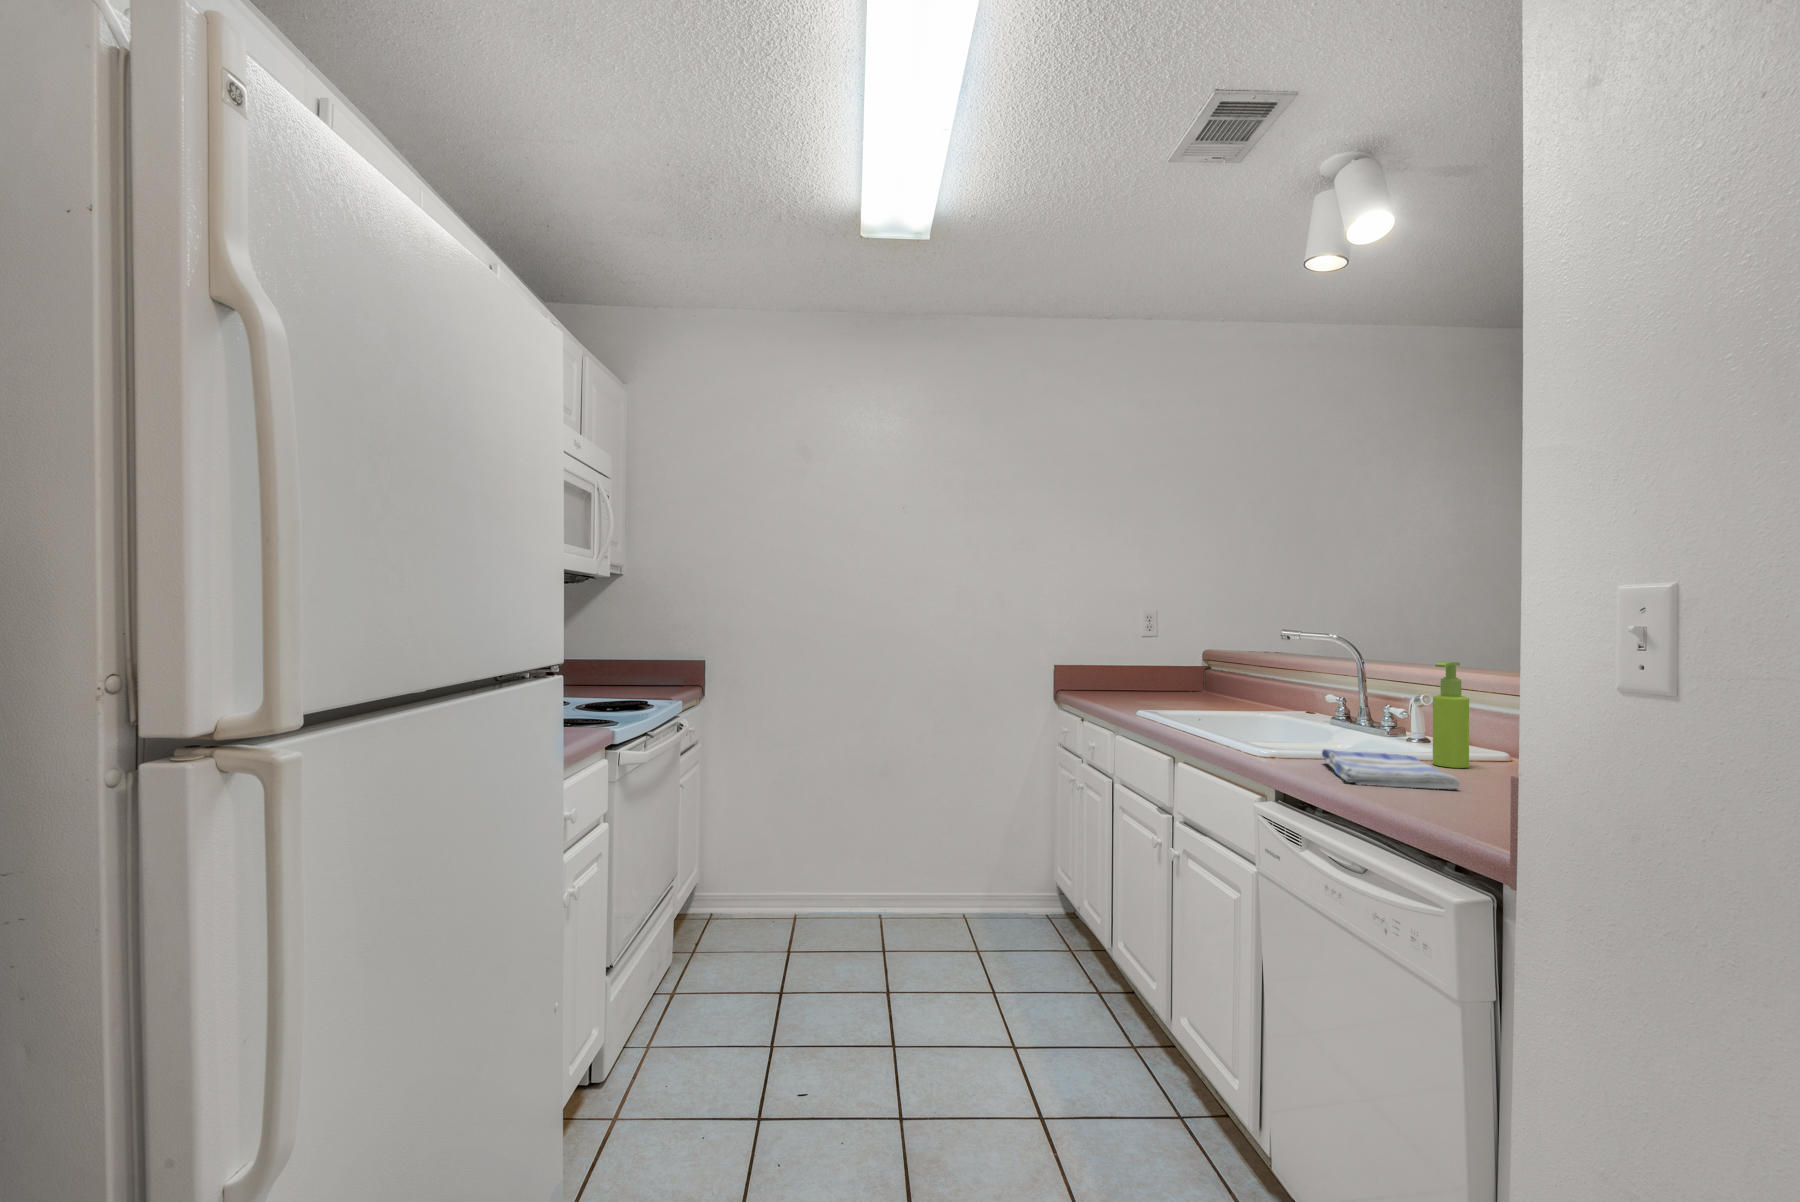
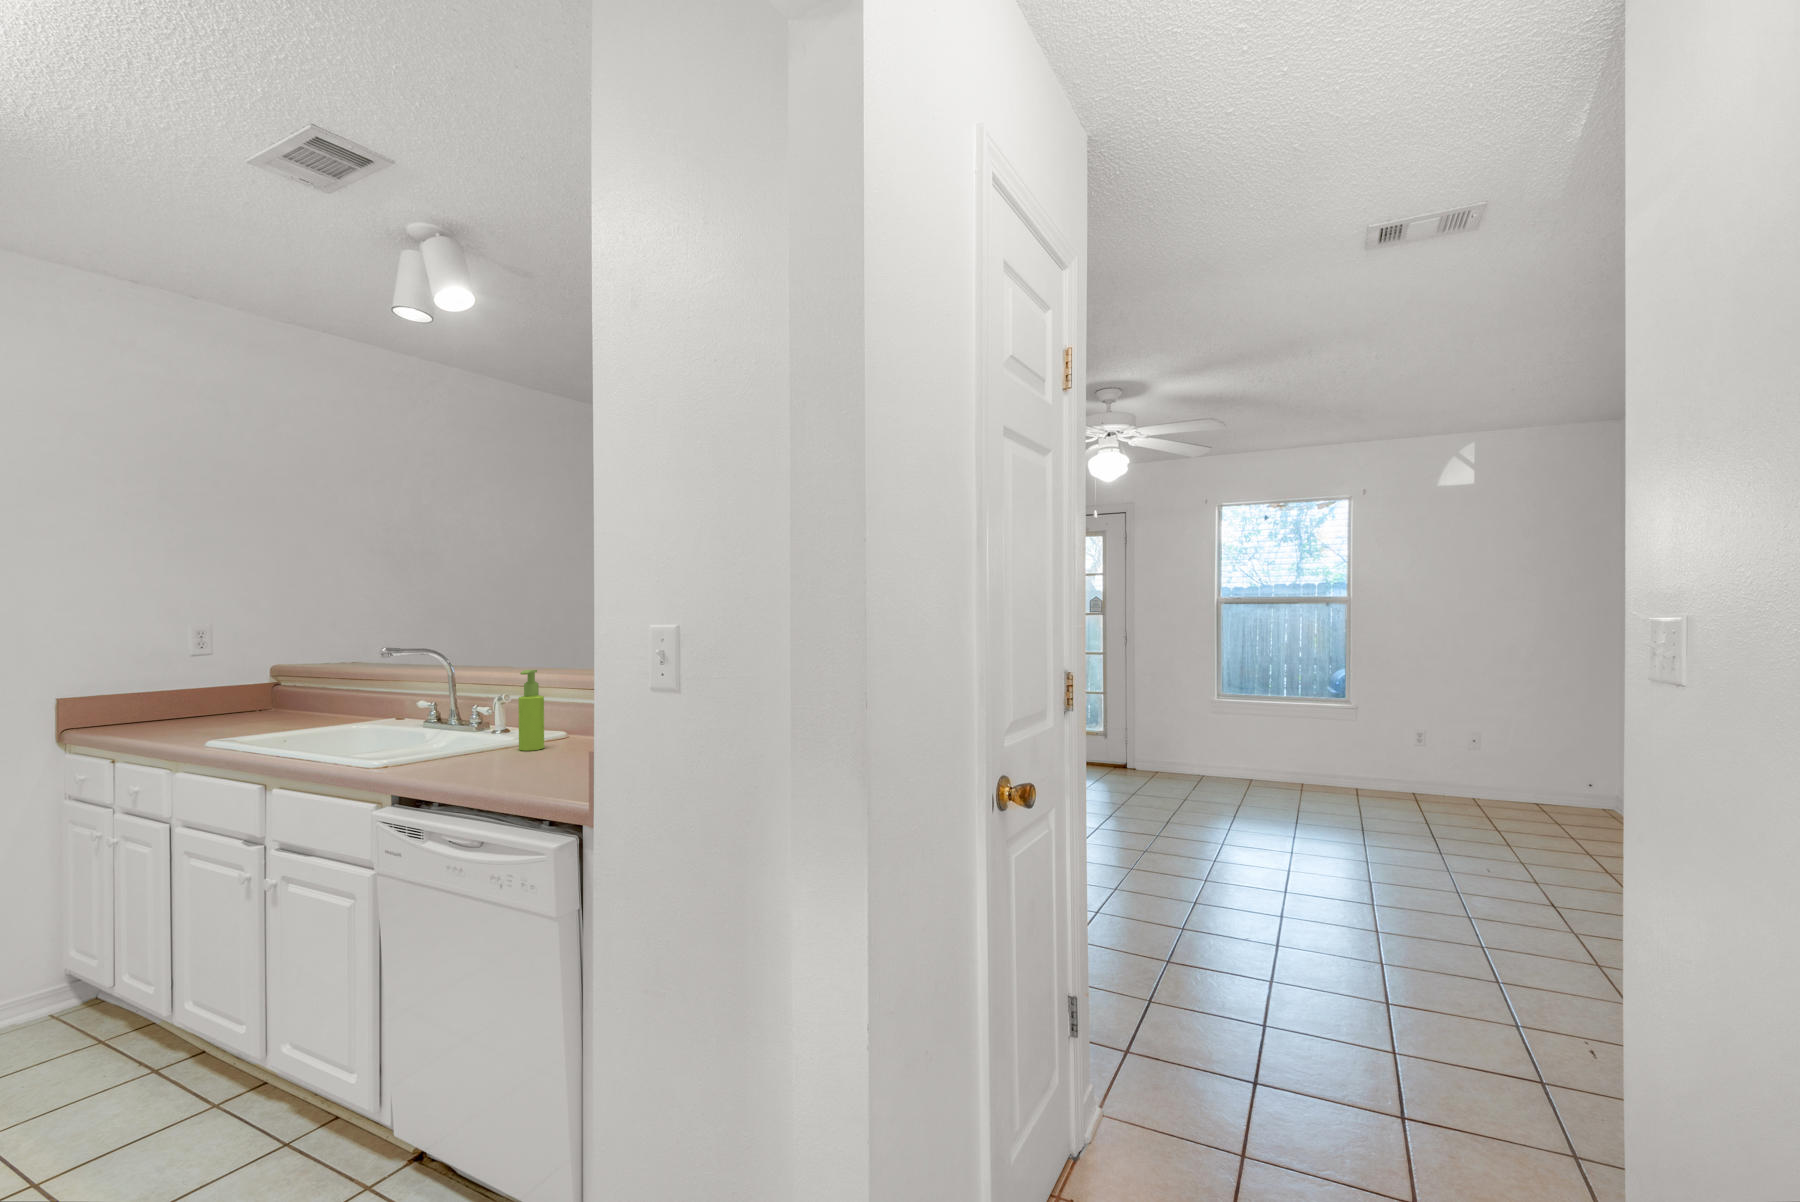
dish towel: present [1322,749,1460,789] -> none [433,747,543,778]

